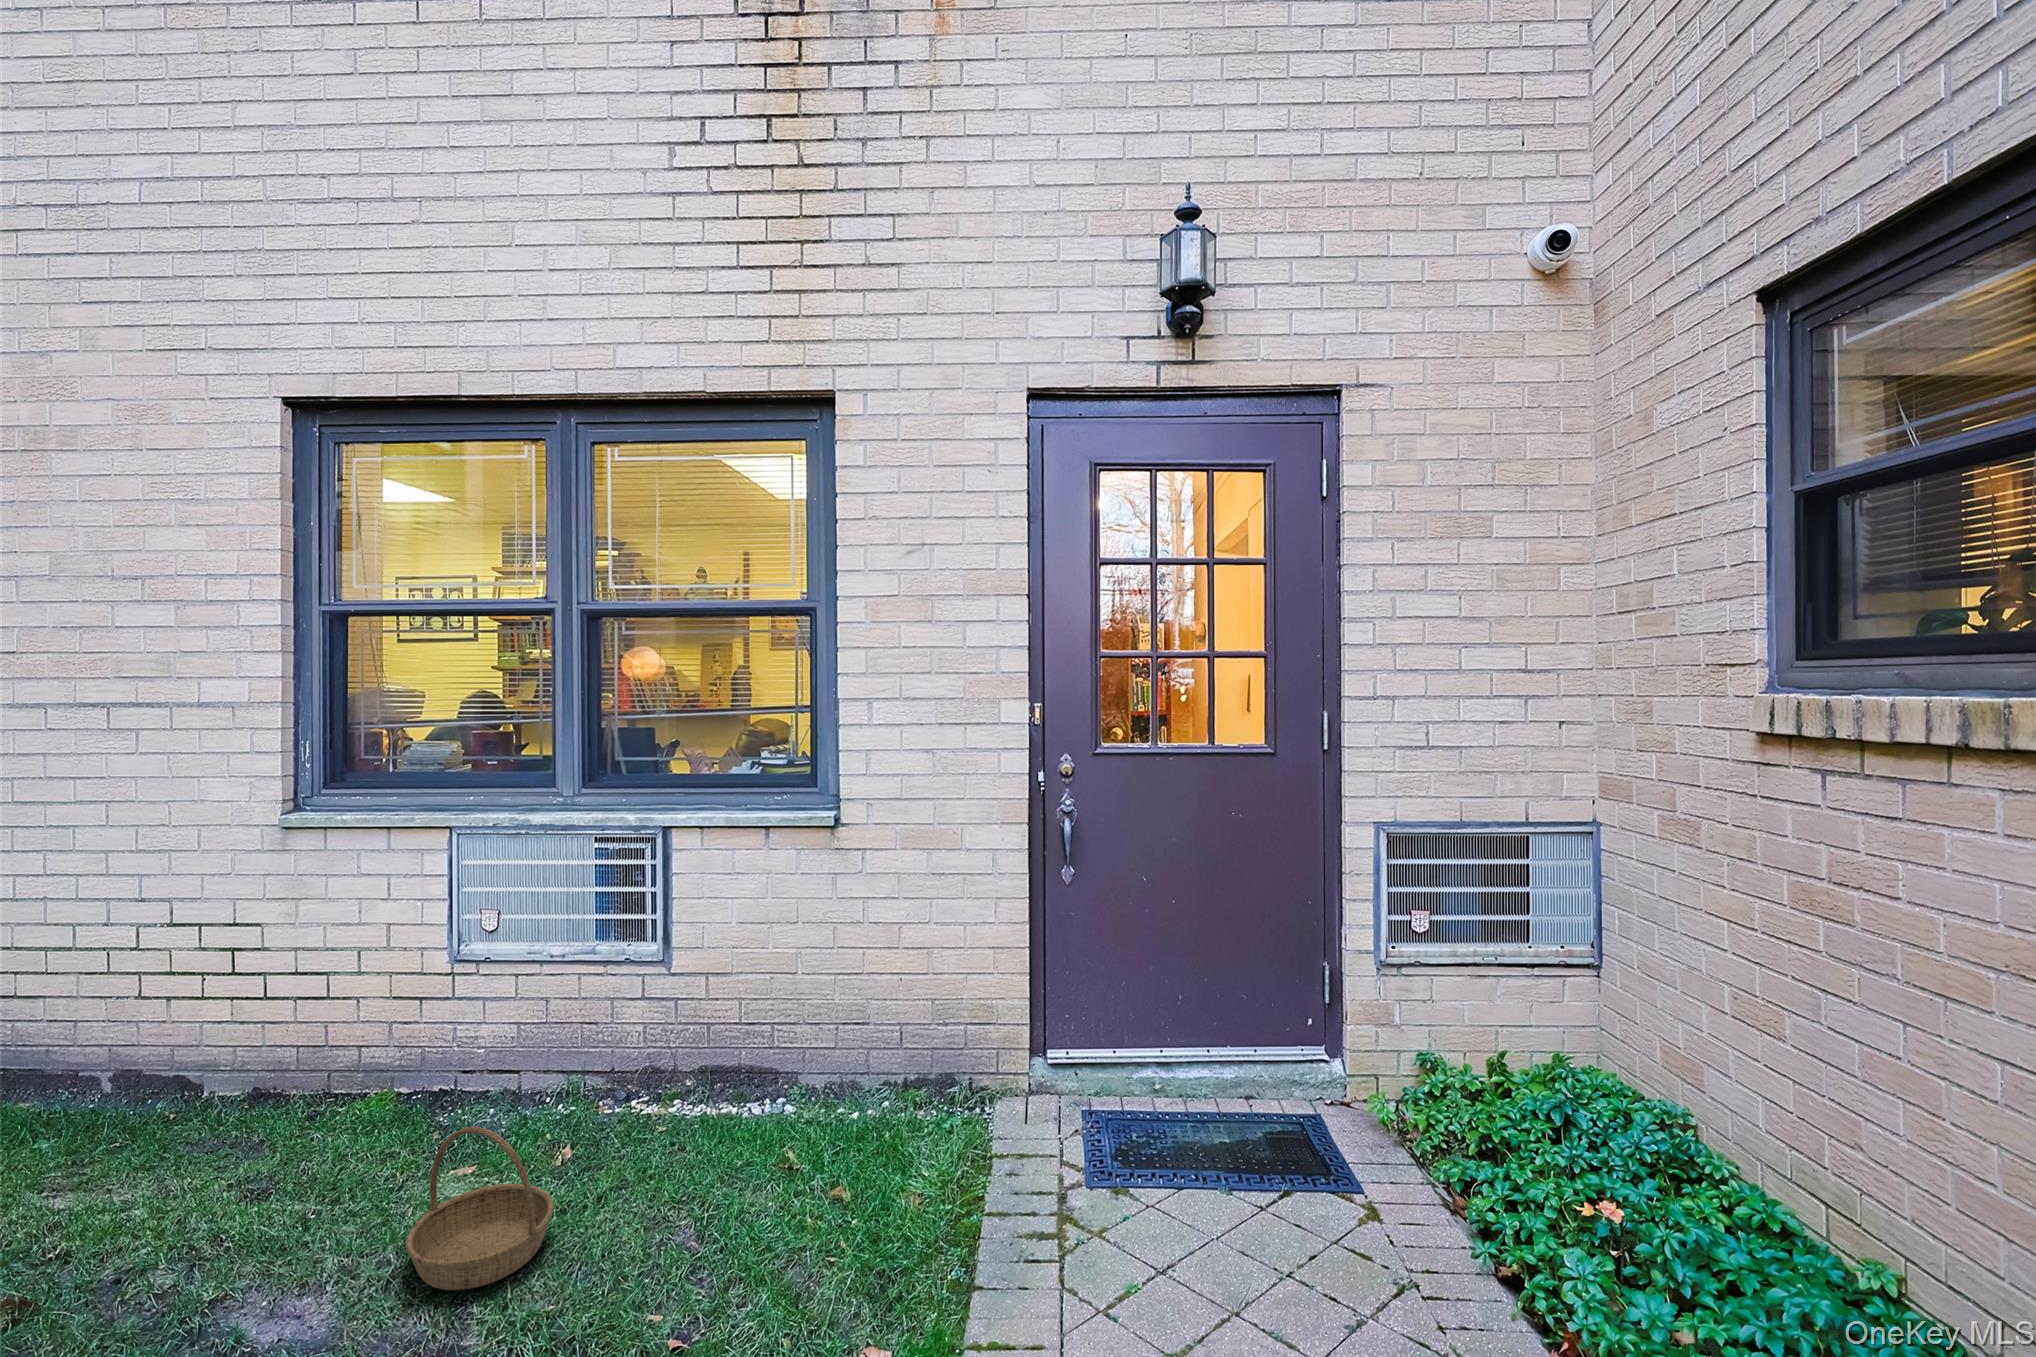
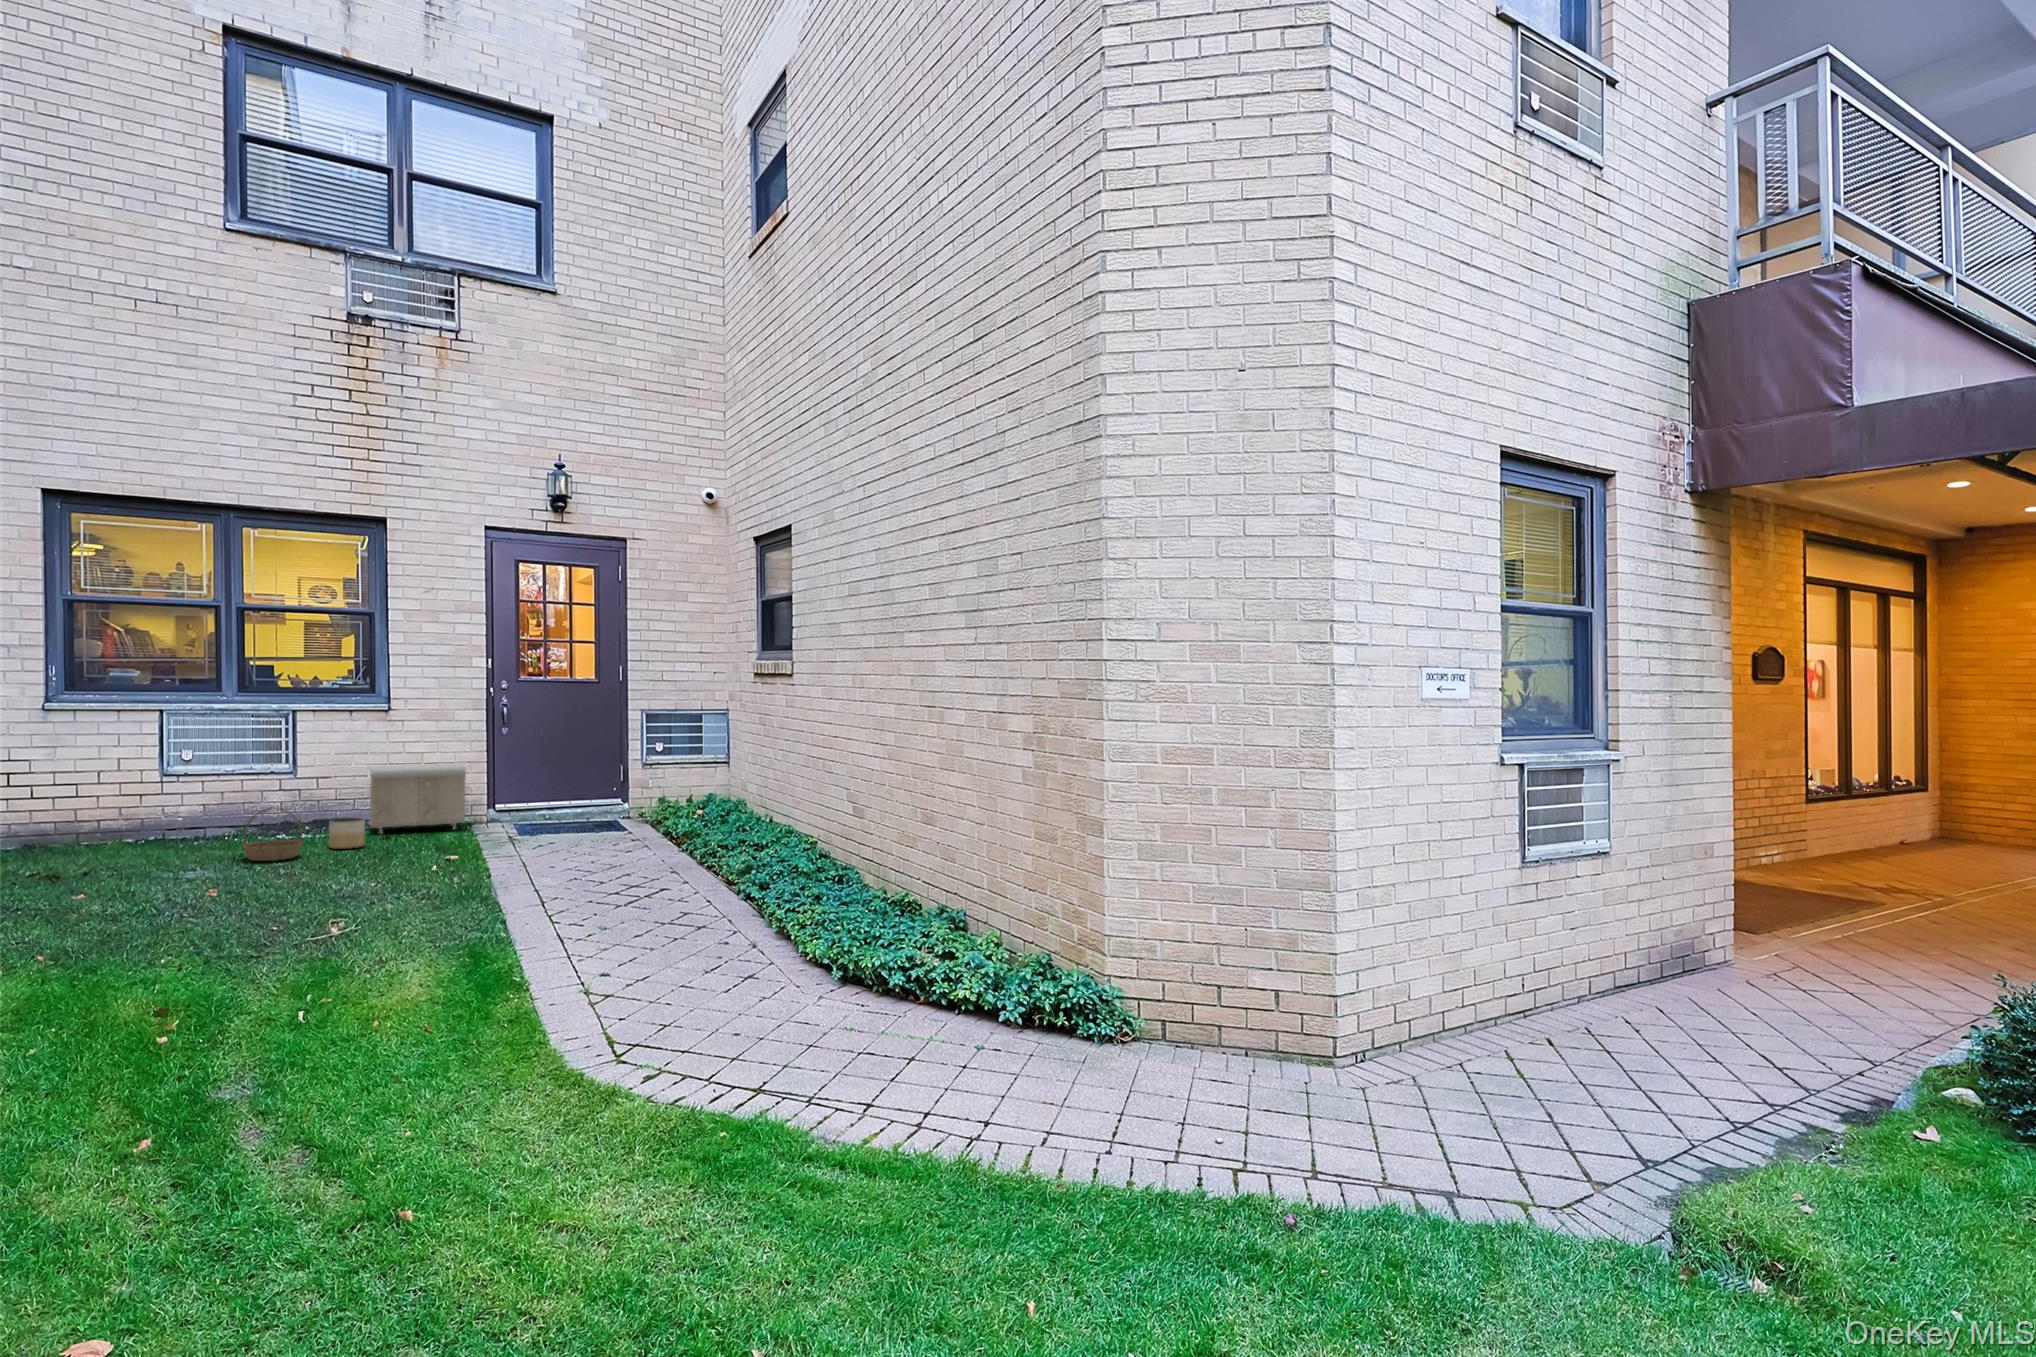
storage bench: none [777,933,979,1111] -> present [370,764,466,834]
planter: none [641,1113,722,1218] -> present [329,818,365,849]

